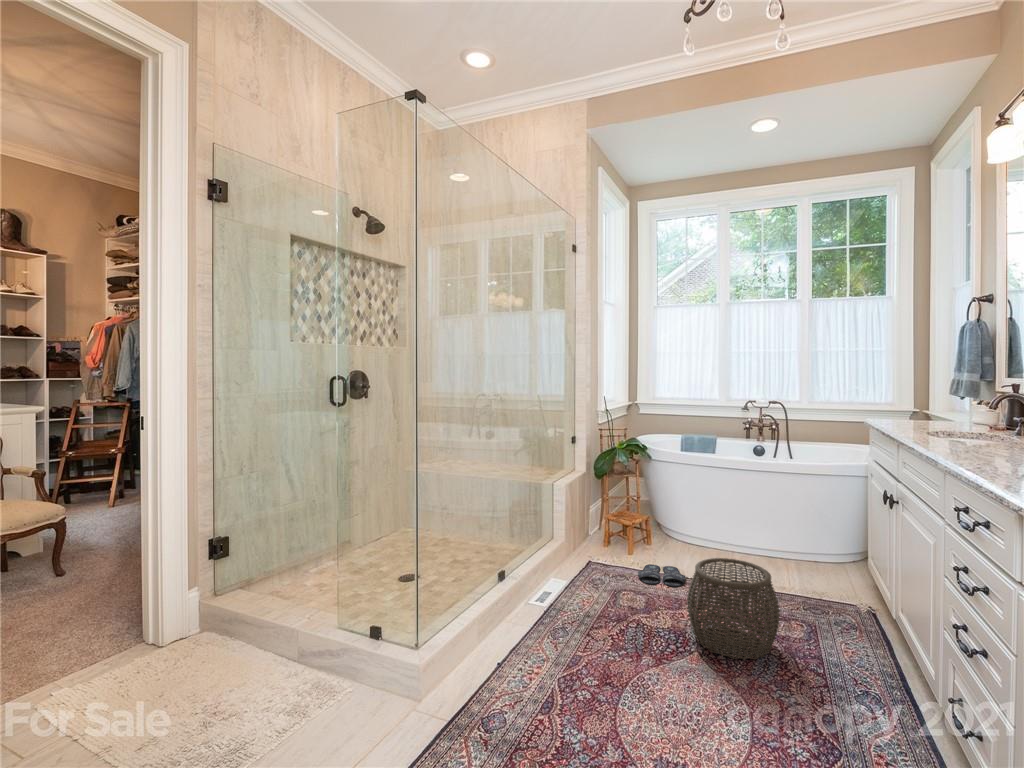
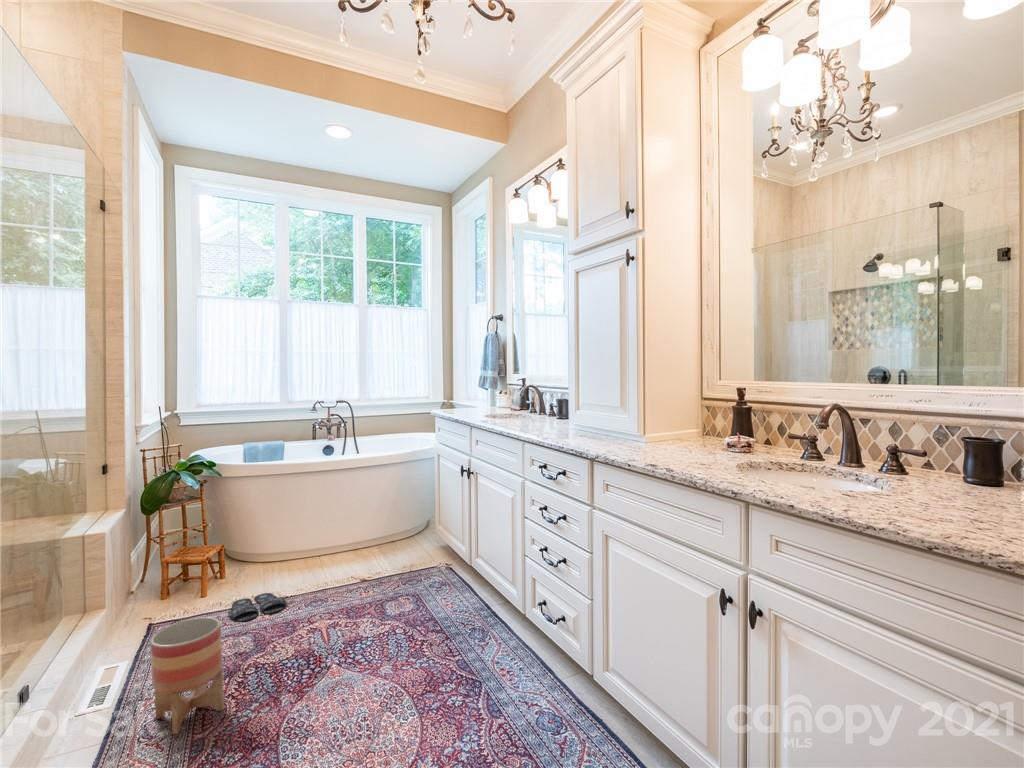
woven basket: present [687,558,780,660] -> none [312,555,402,657]
planter: none [560,564,606,645] -> present [150,617,224,734]

